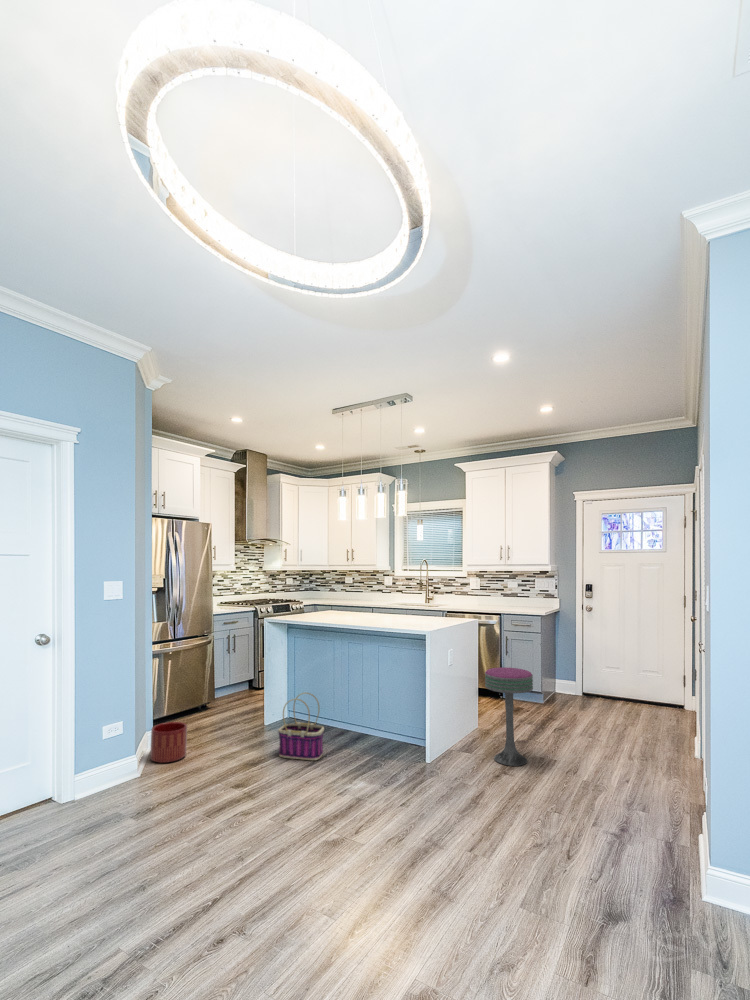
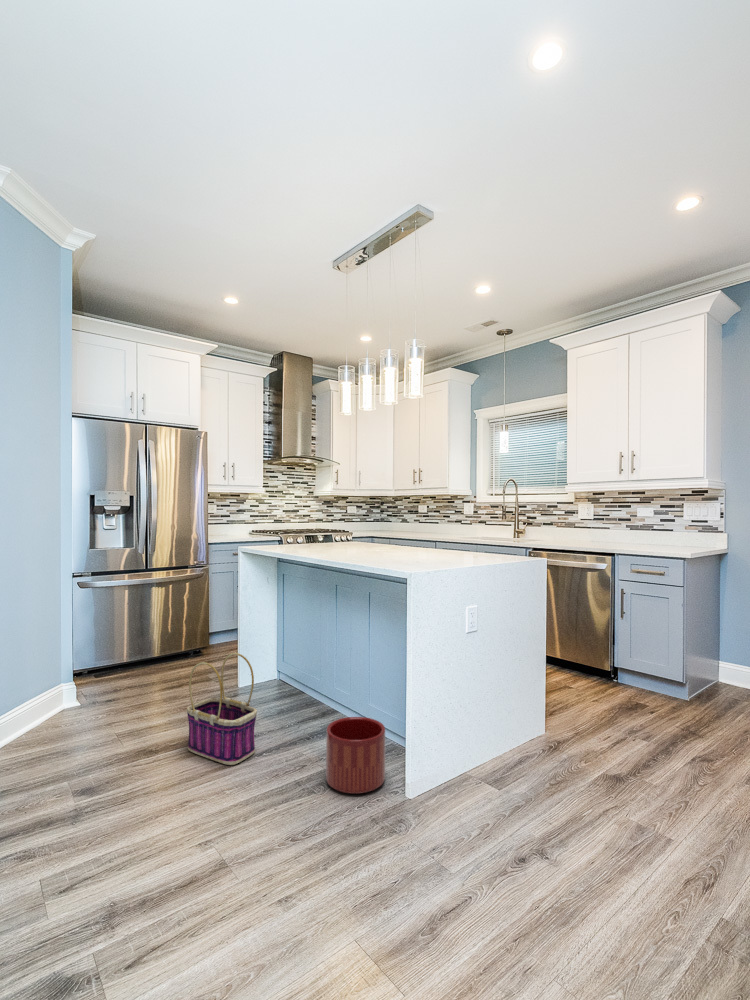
bar stool: present [485,667,533,766] -> none [528,639,629,842]
planter: present [150,722,187,763] -> present [326,717,385,794]

